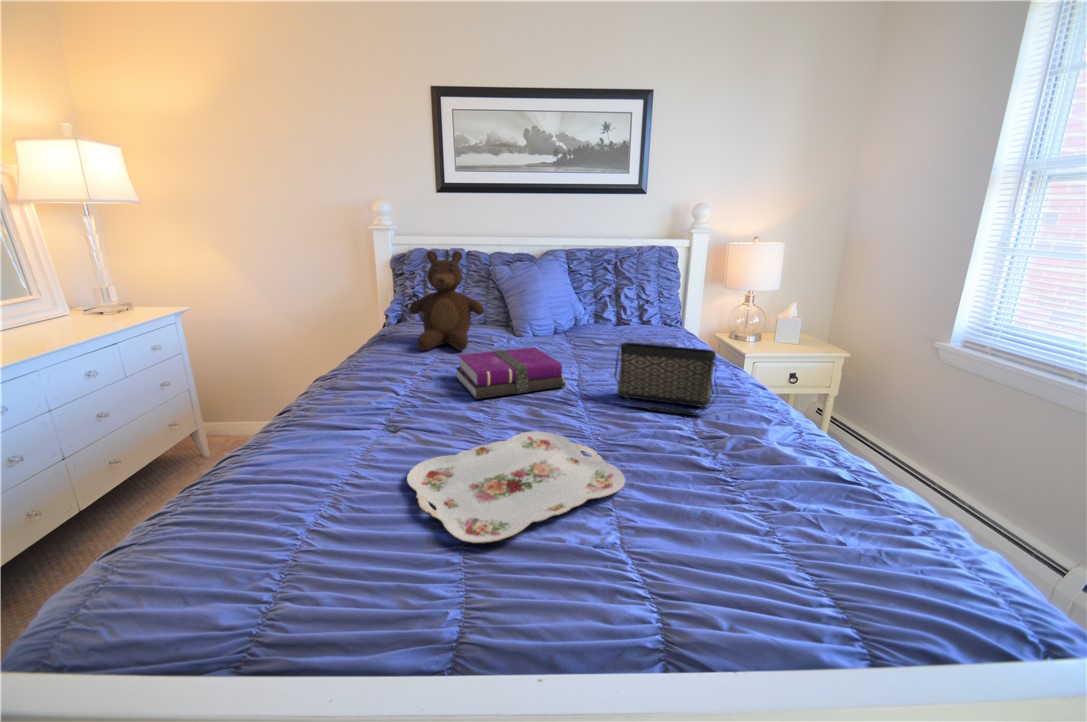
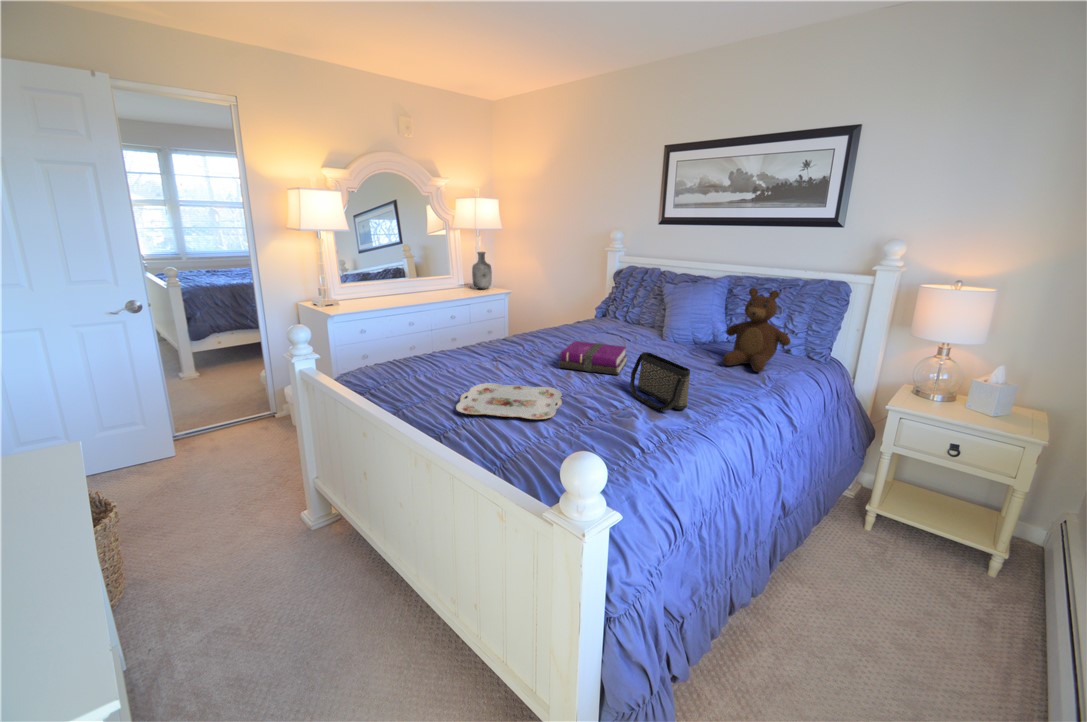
vase: none [93,246,144,314] -> present [472,252,492,289]
teddy bear: present [409,251,484,350] -> present [723,288,790,372]

